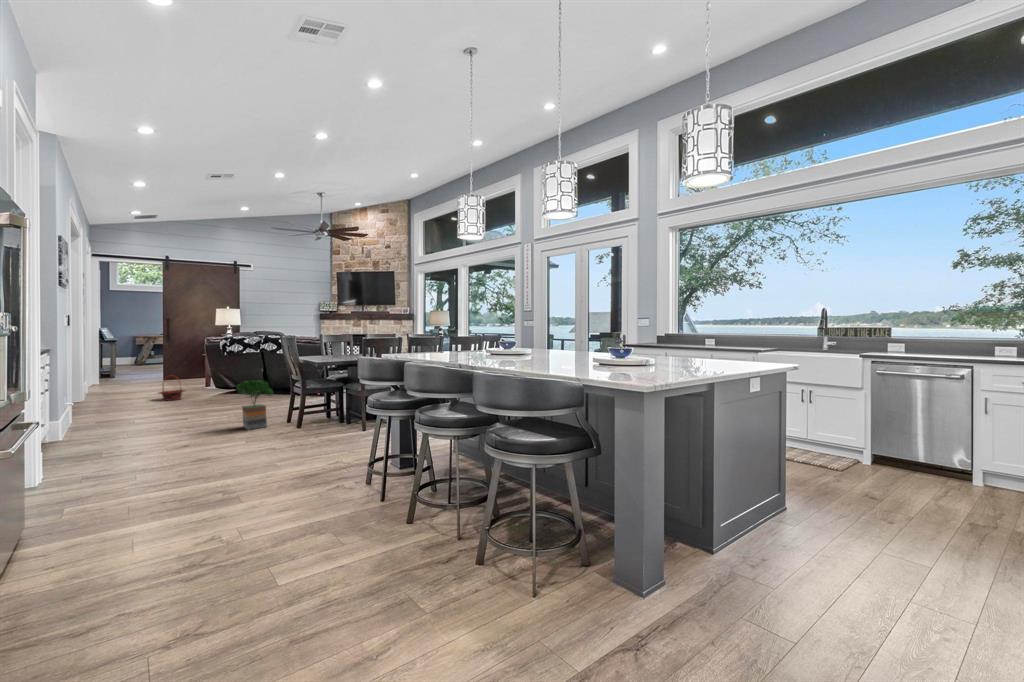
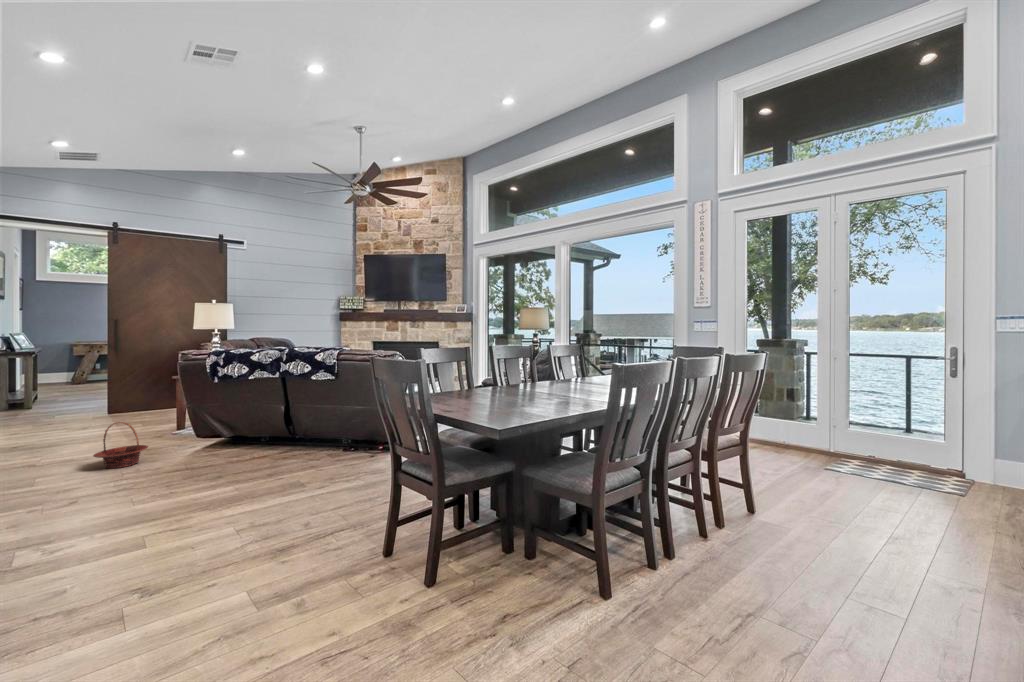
potted tree: present [237,380,273,430] -> none [282,464,374,597]

